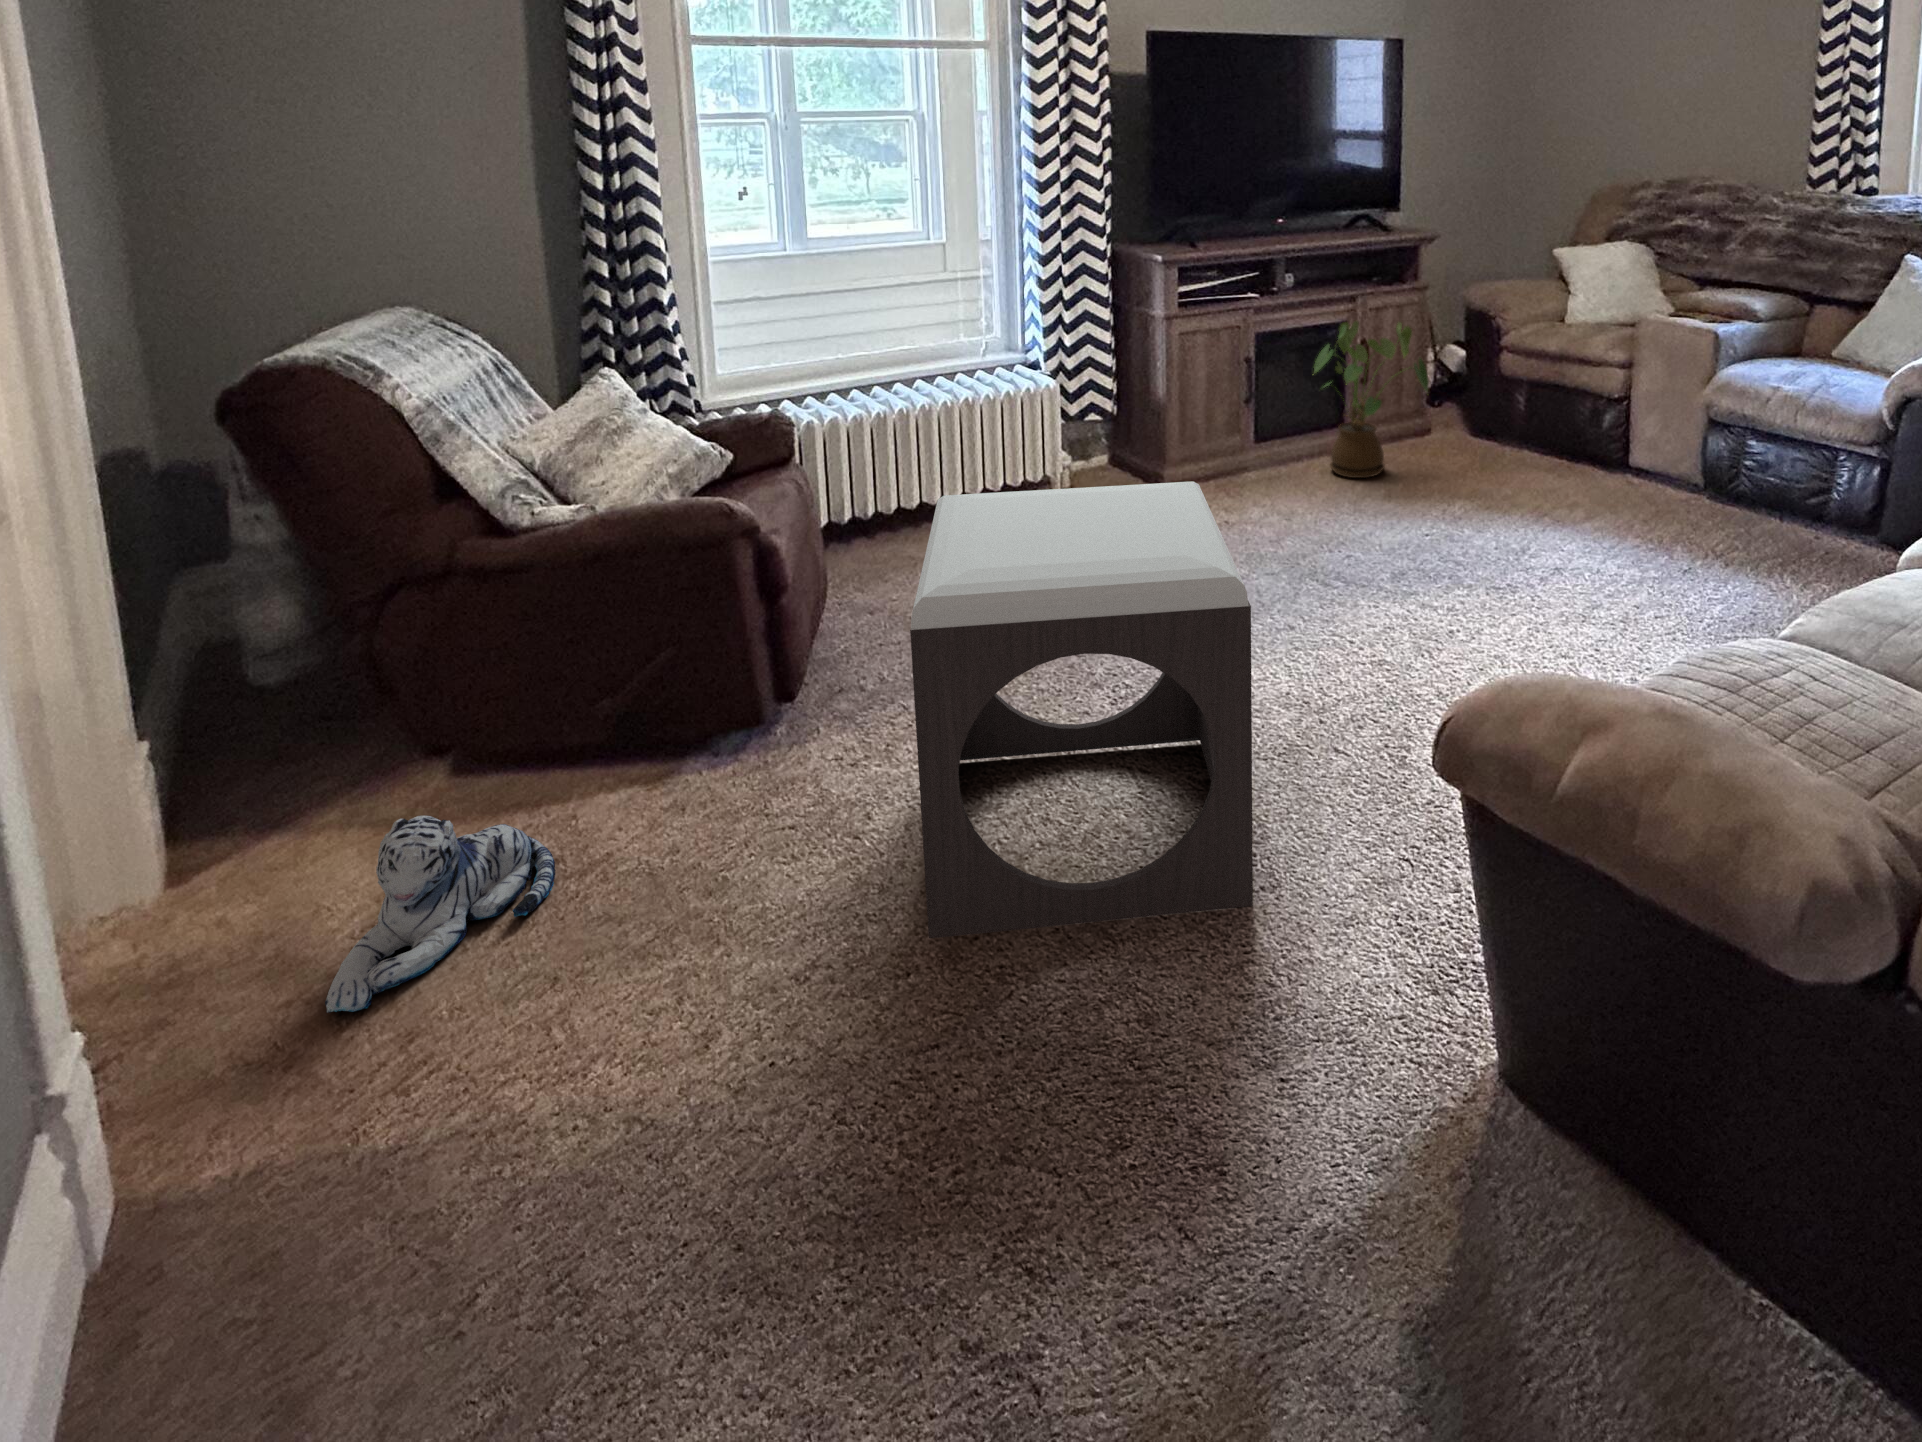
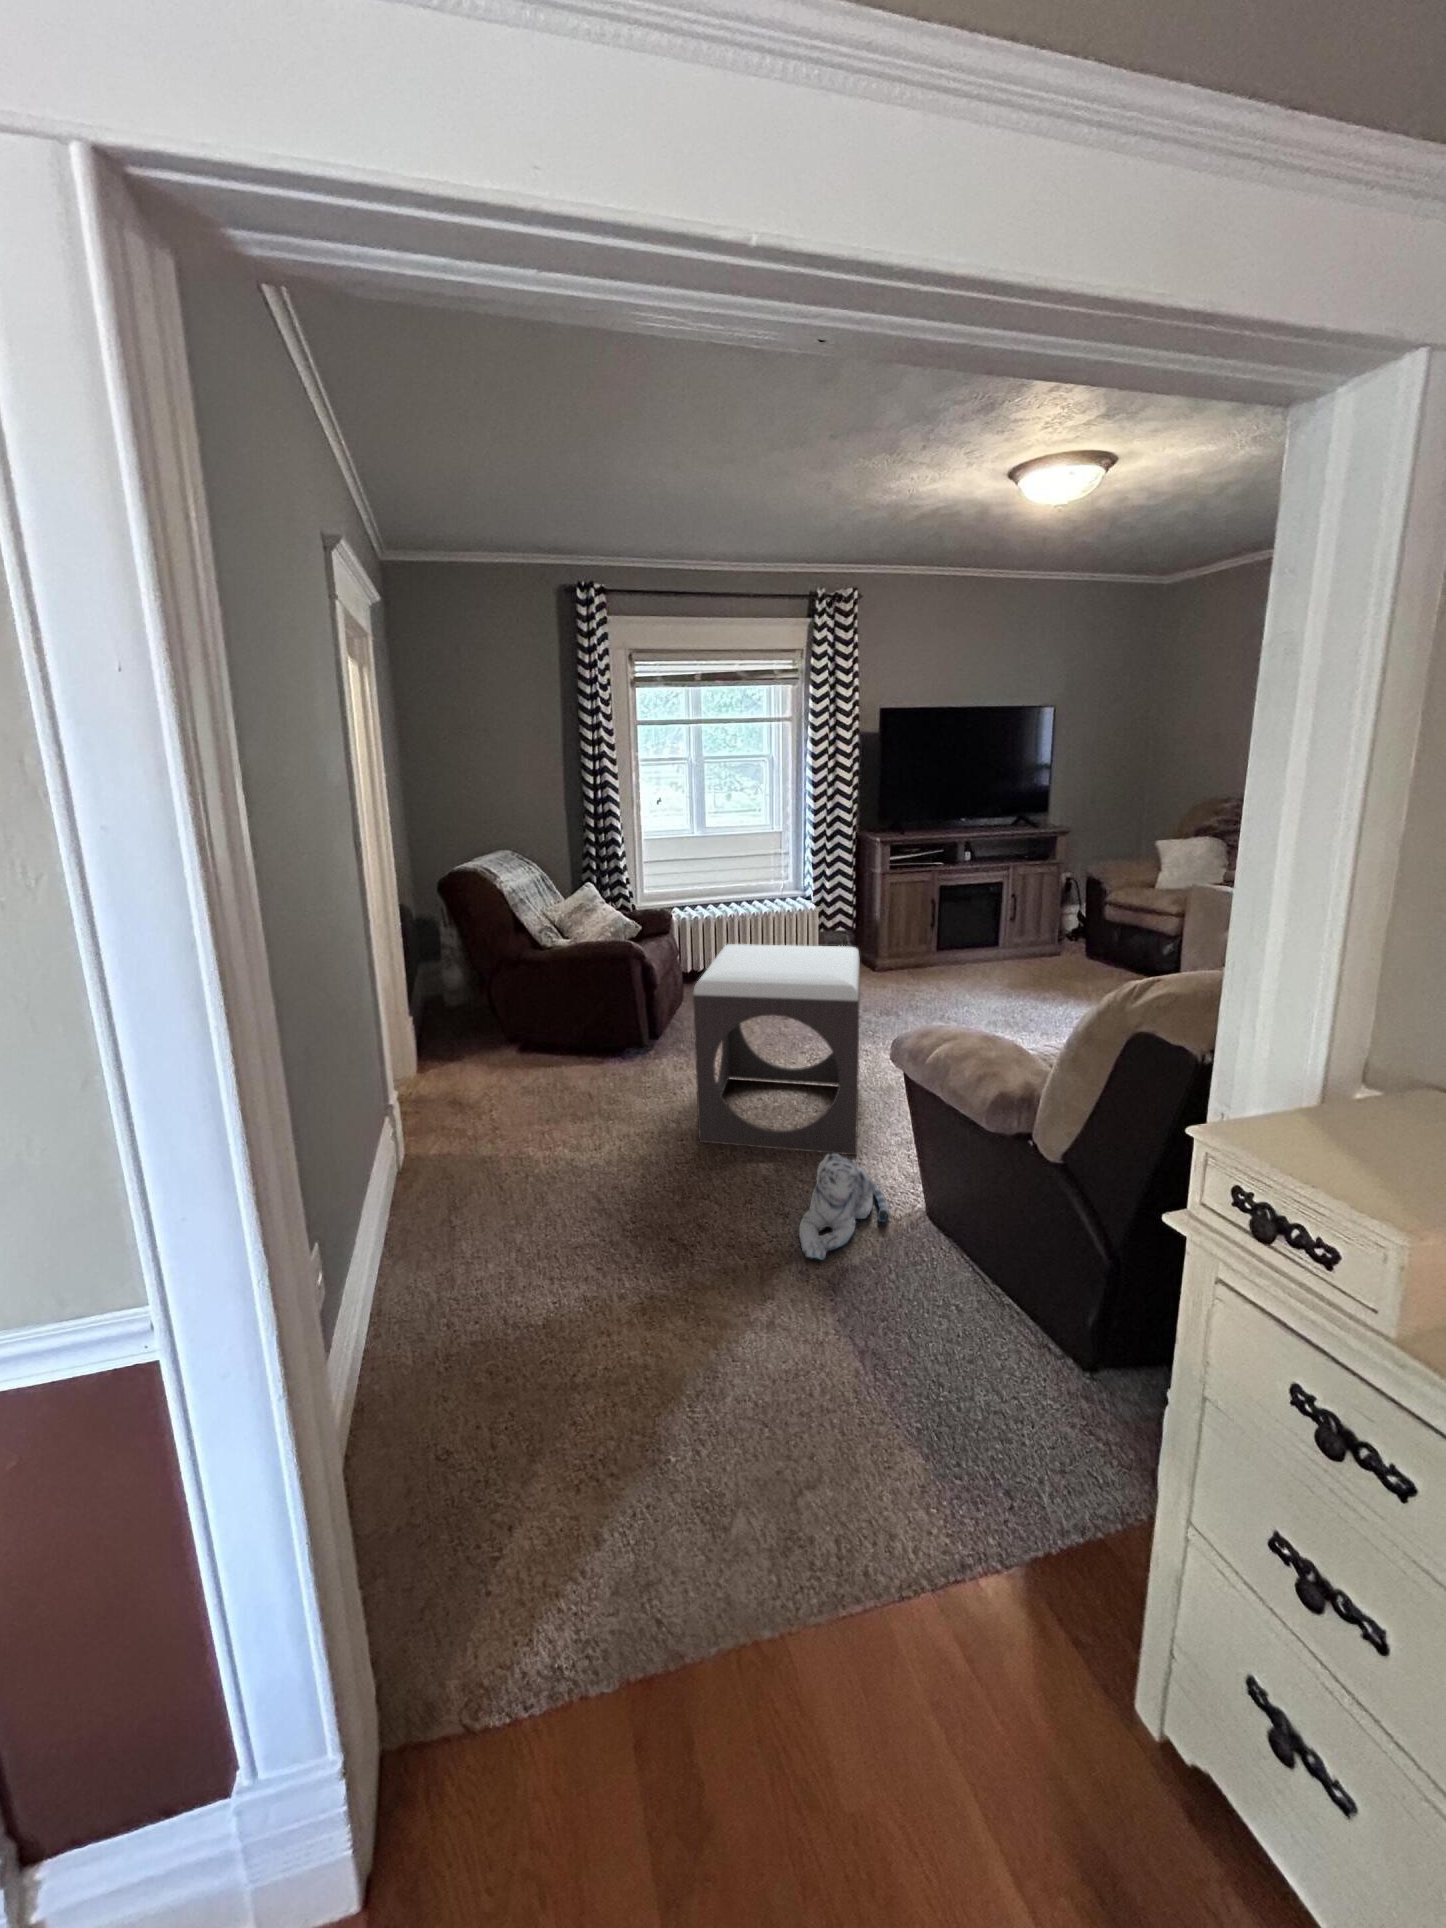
house plant: present [1314,321,1429,478] -> none [972,881,1048,975]
plush toy: present [325,816,556,1013] -> present [799,1154,889,1260]

